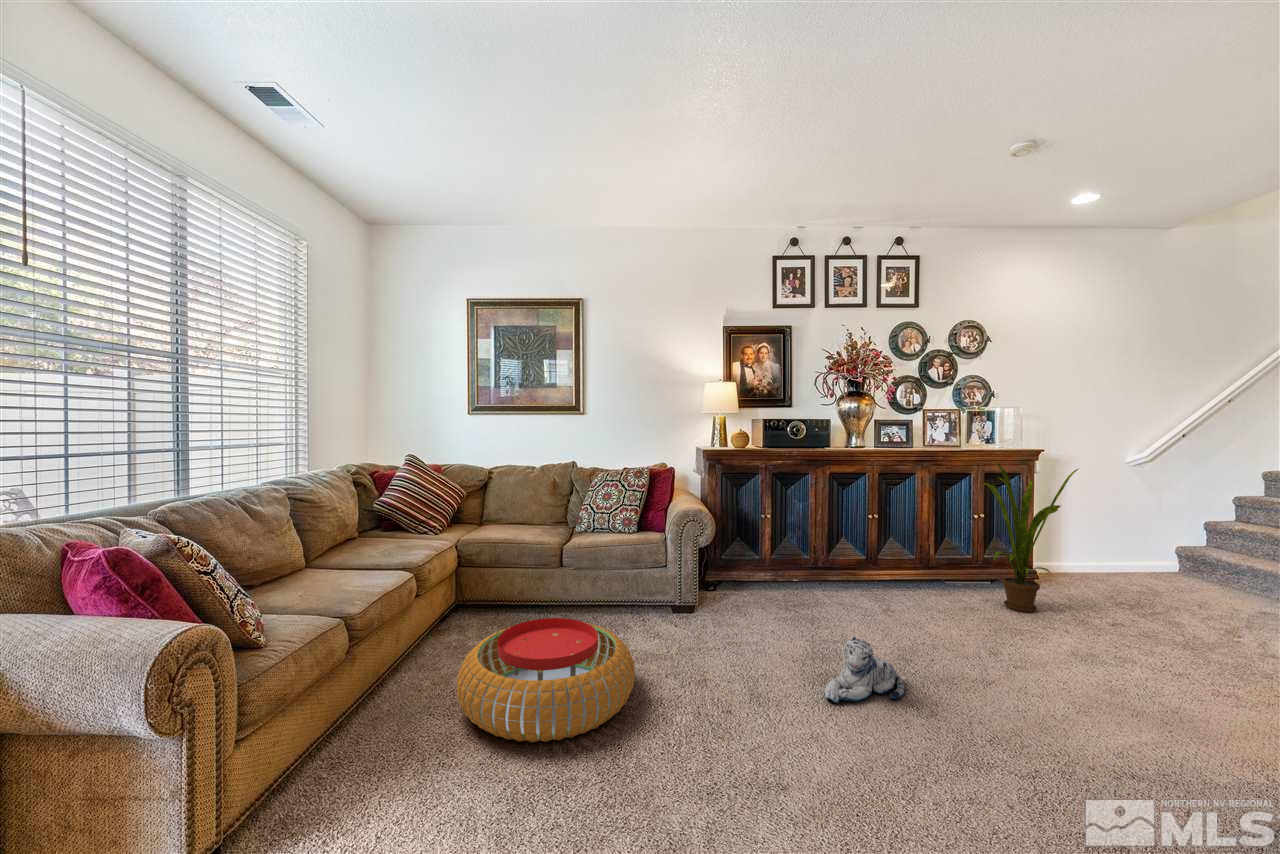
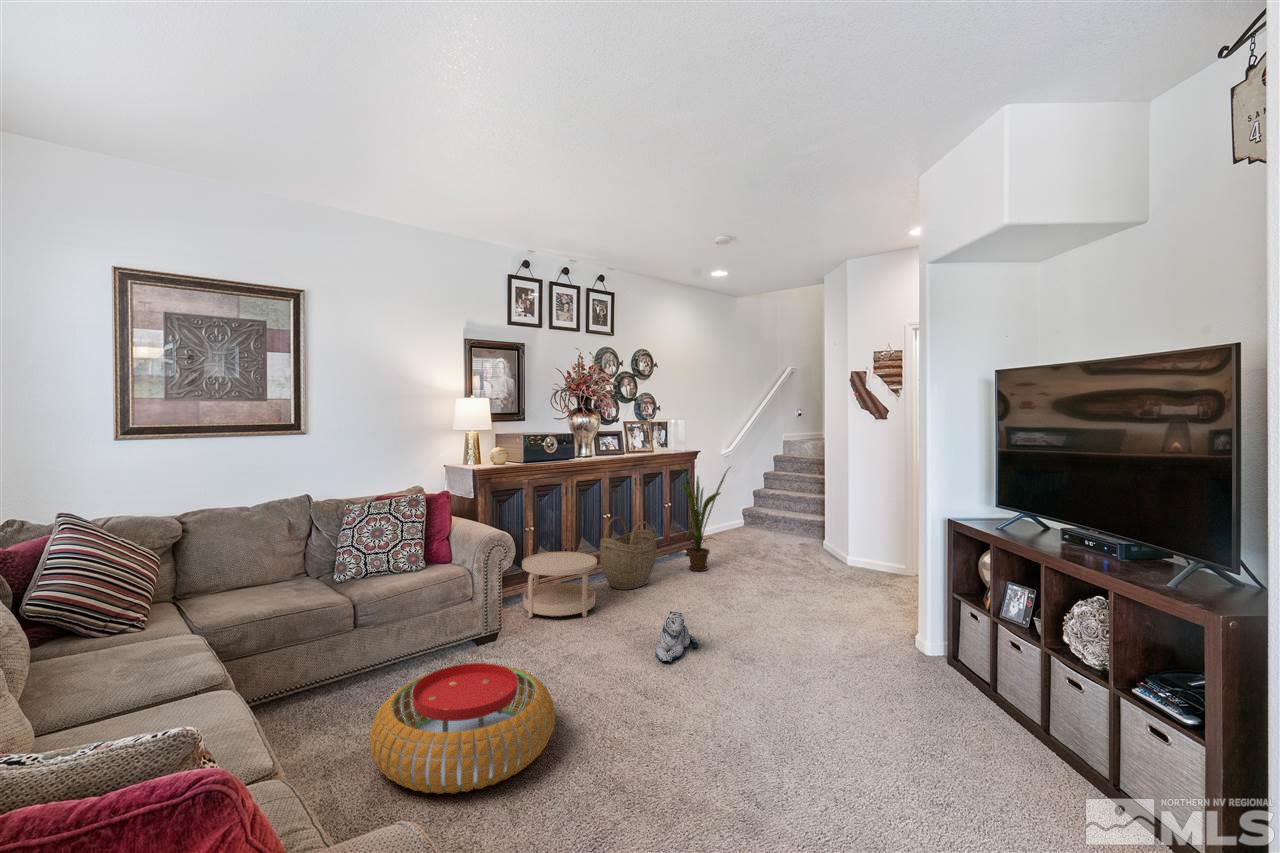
woven basket: none [856,518,936,609] -> present [599,517,656,590]
side table: none [744,544,829,622] -> present [522,552,597,617]

